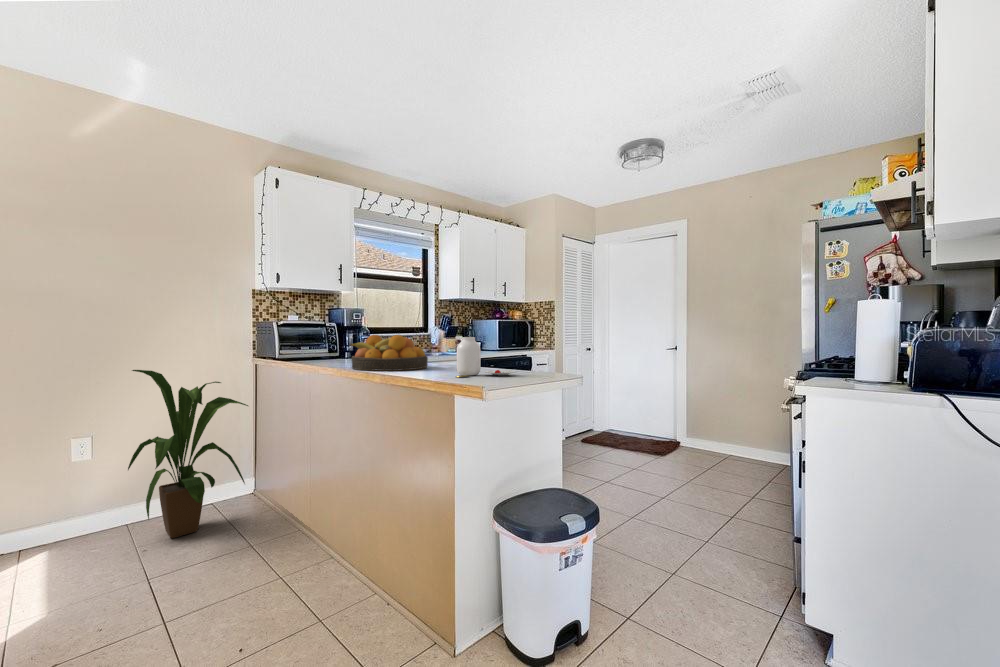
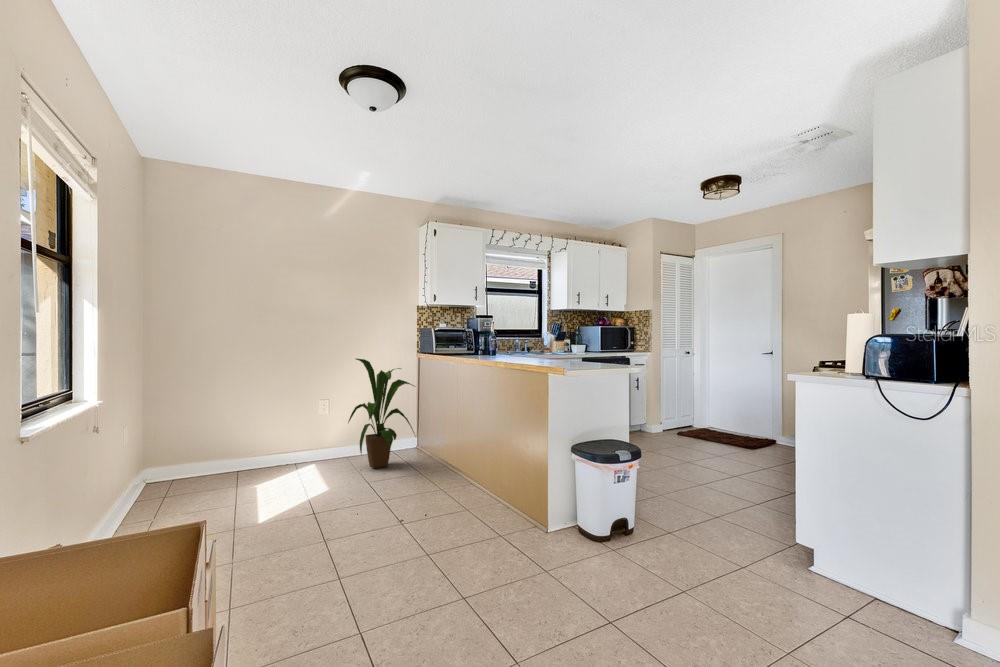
fruit bowl: present [350,335,428,371] -> none [485,336,536,360]
jar: present [456,337,515,377] -> none [551,337,593,363]

